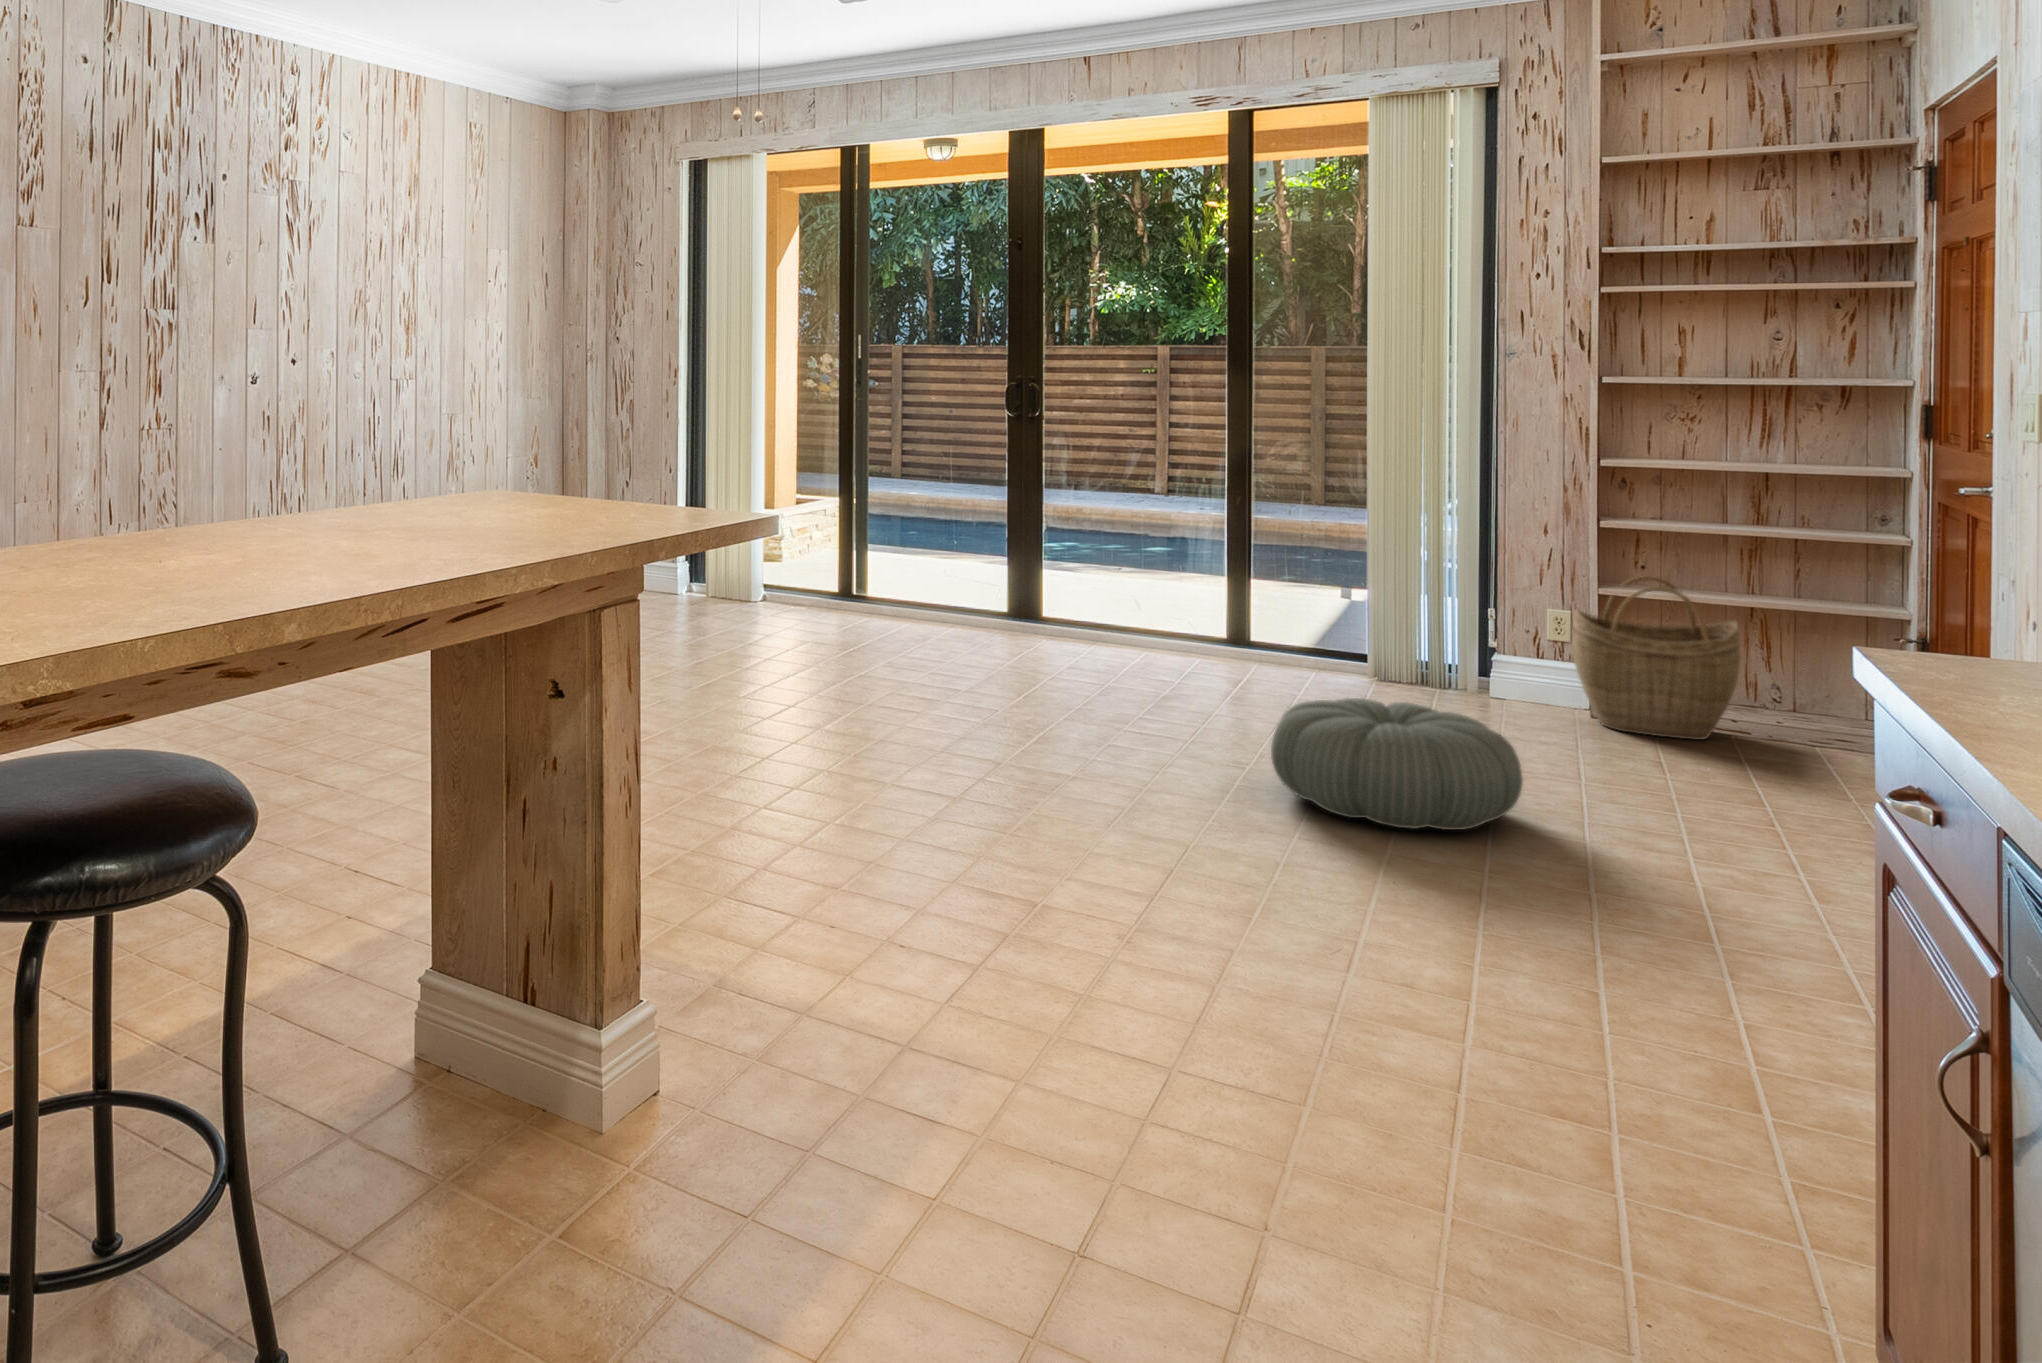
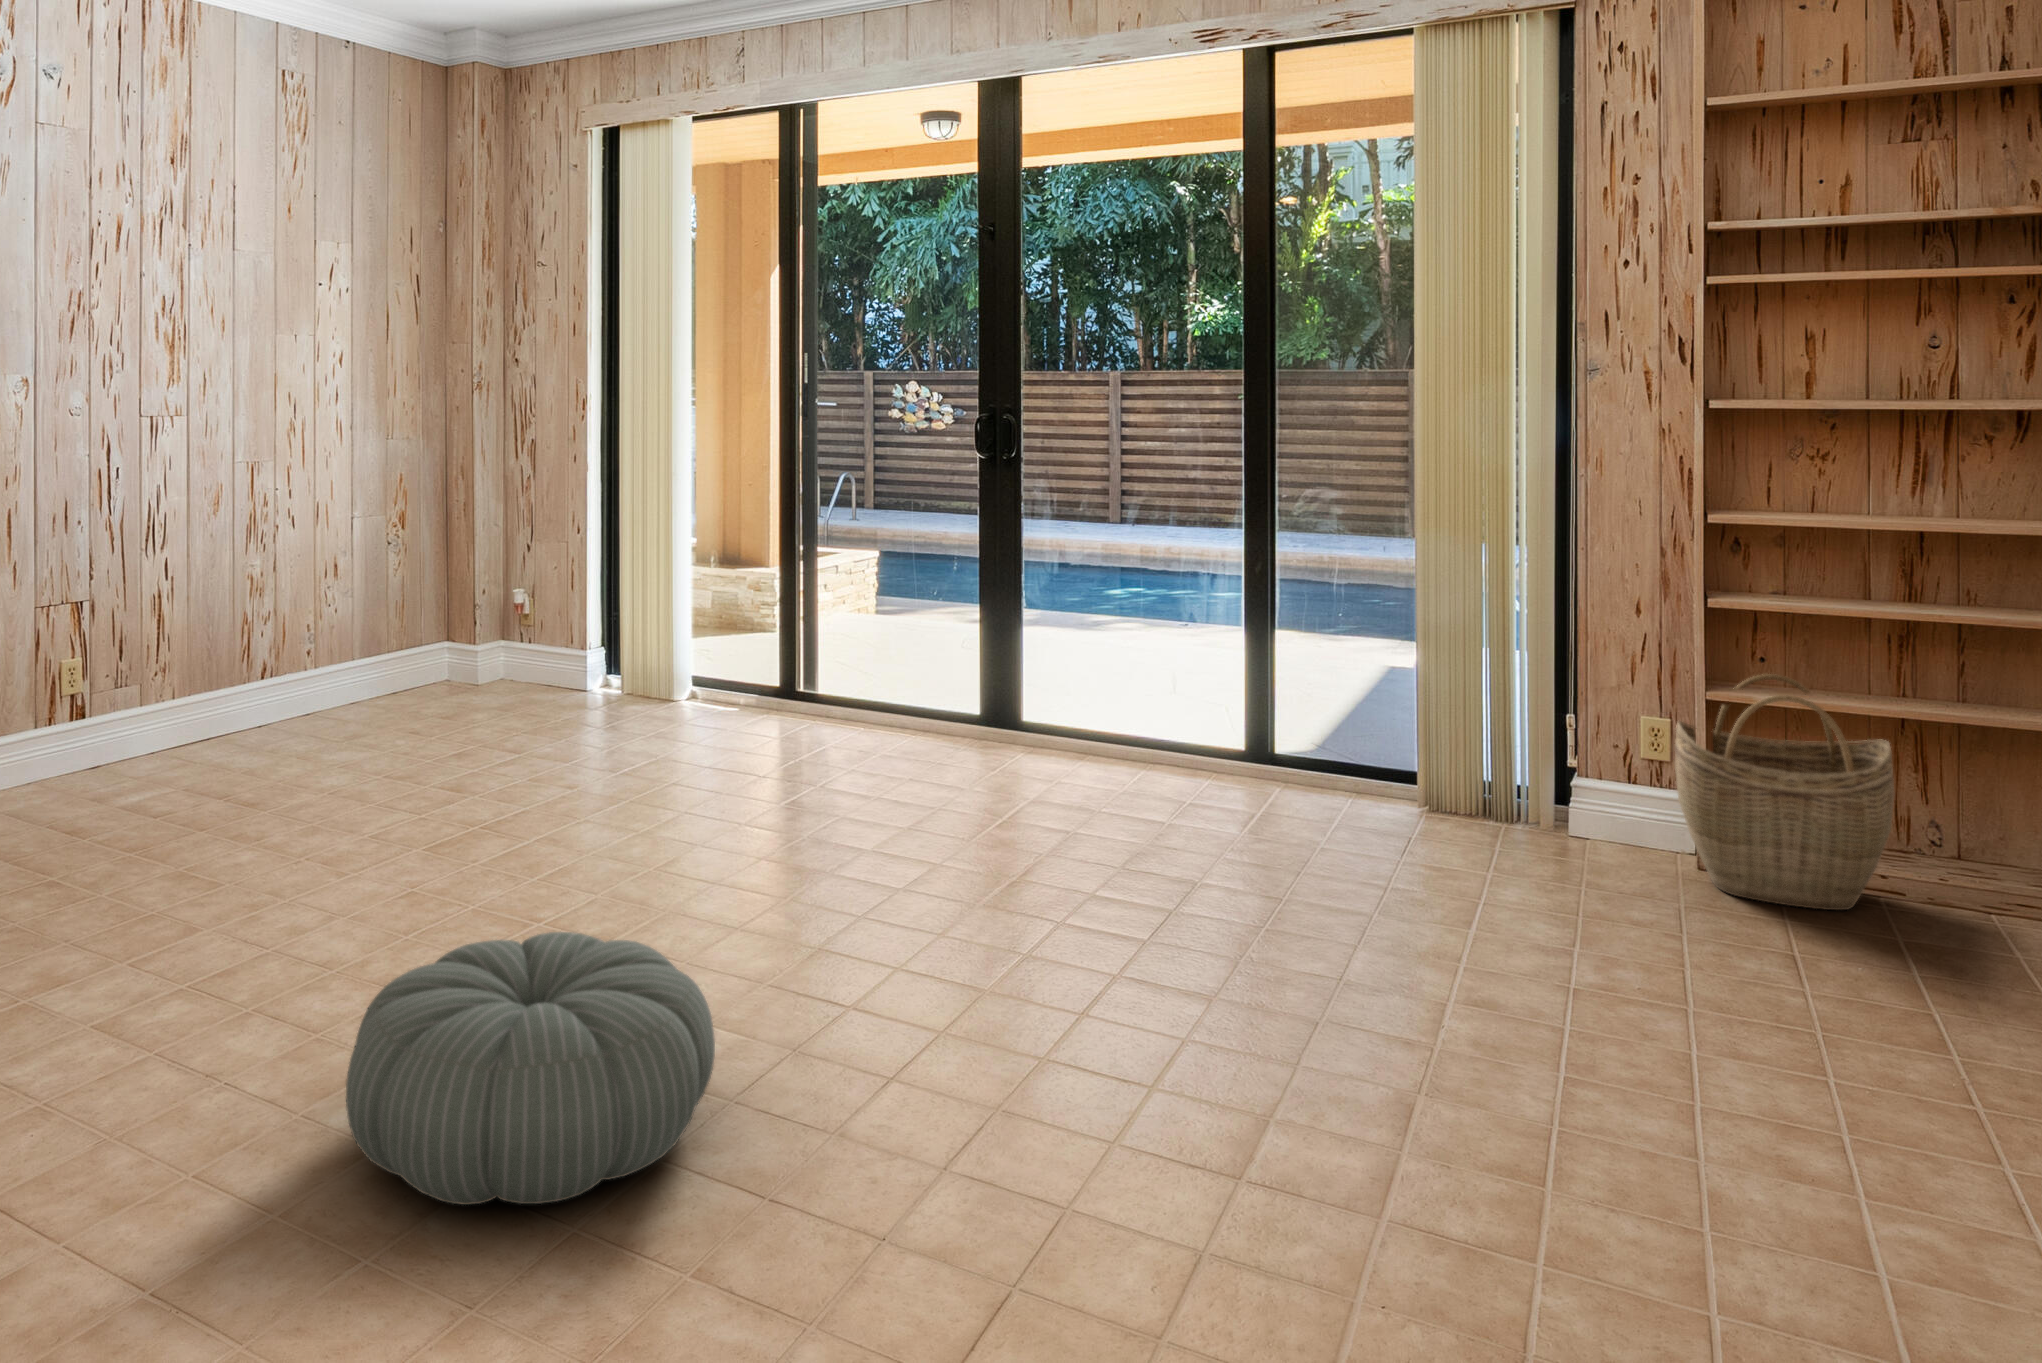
pouf: present [1271,698,1523,830] -> present [346,932,715,1205]

